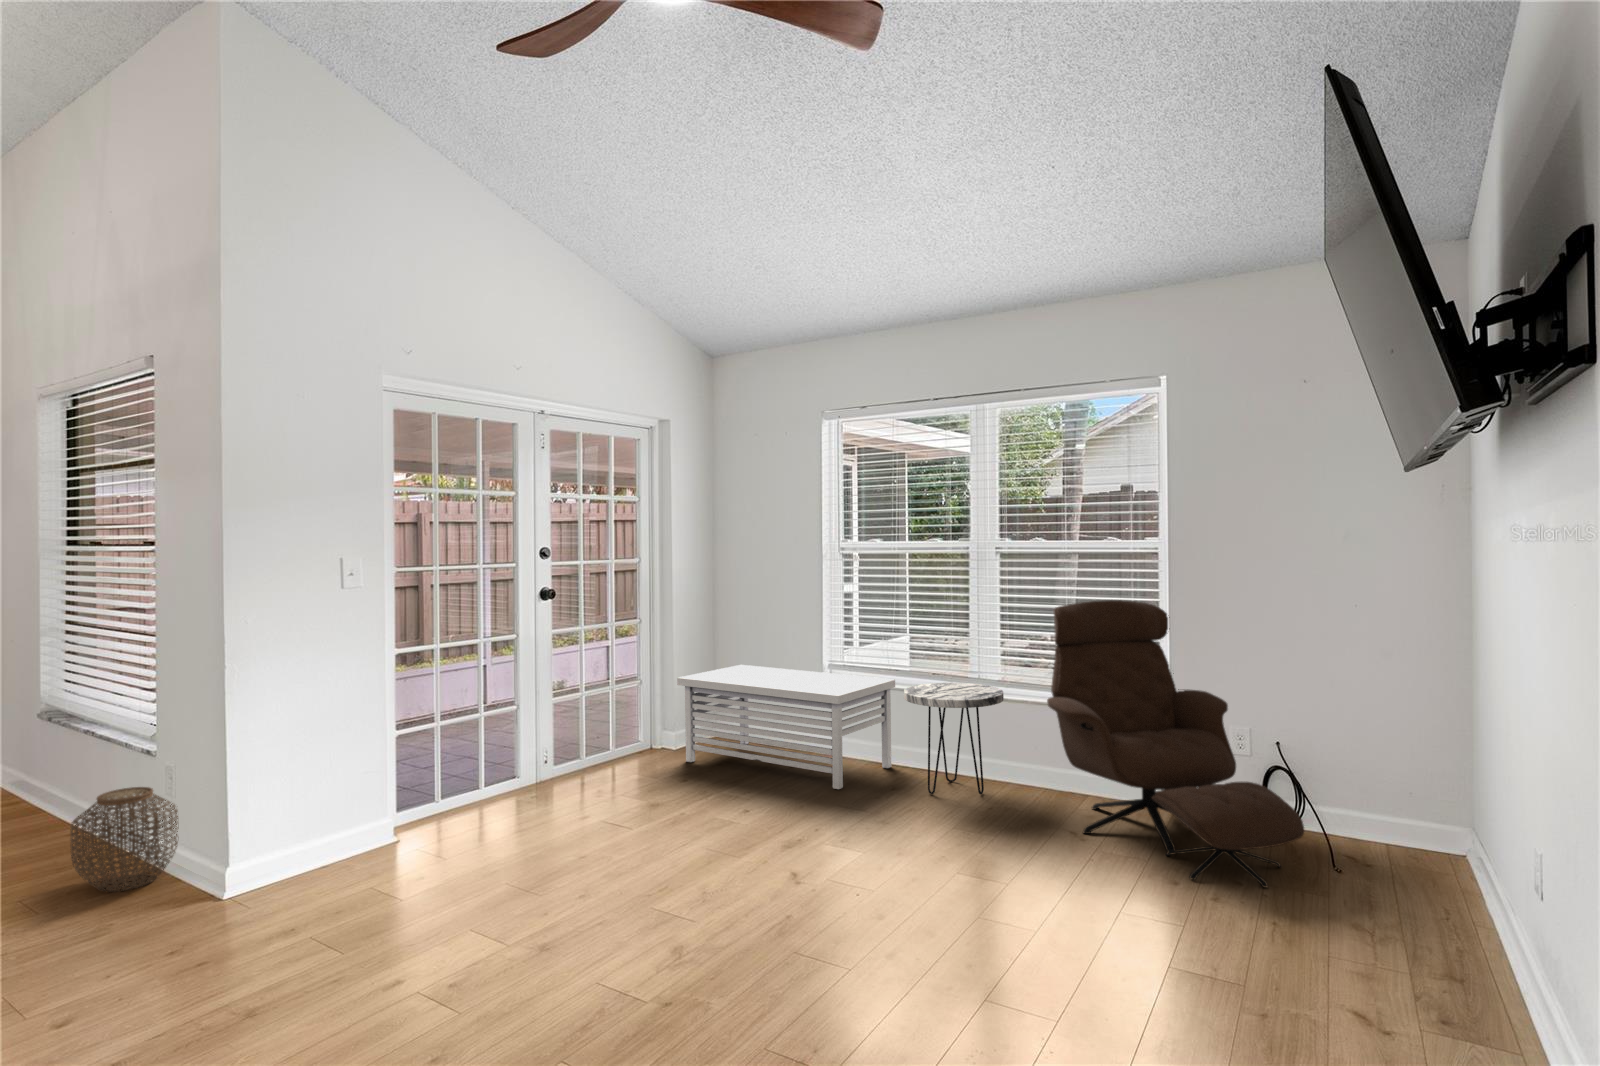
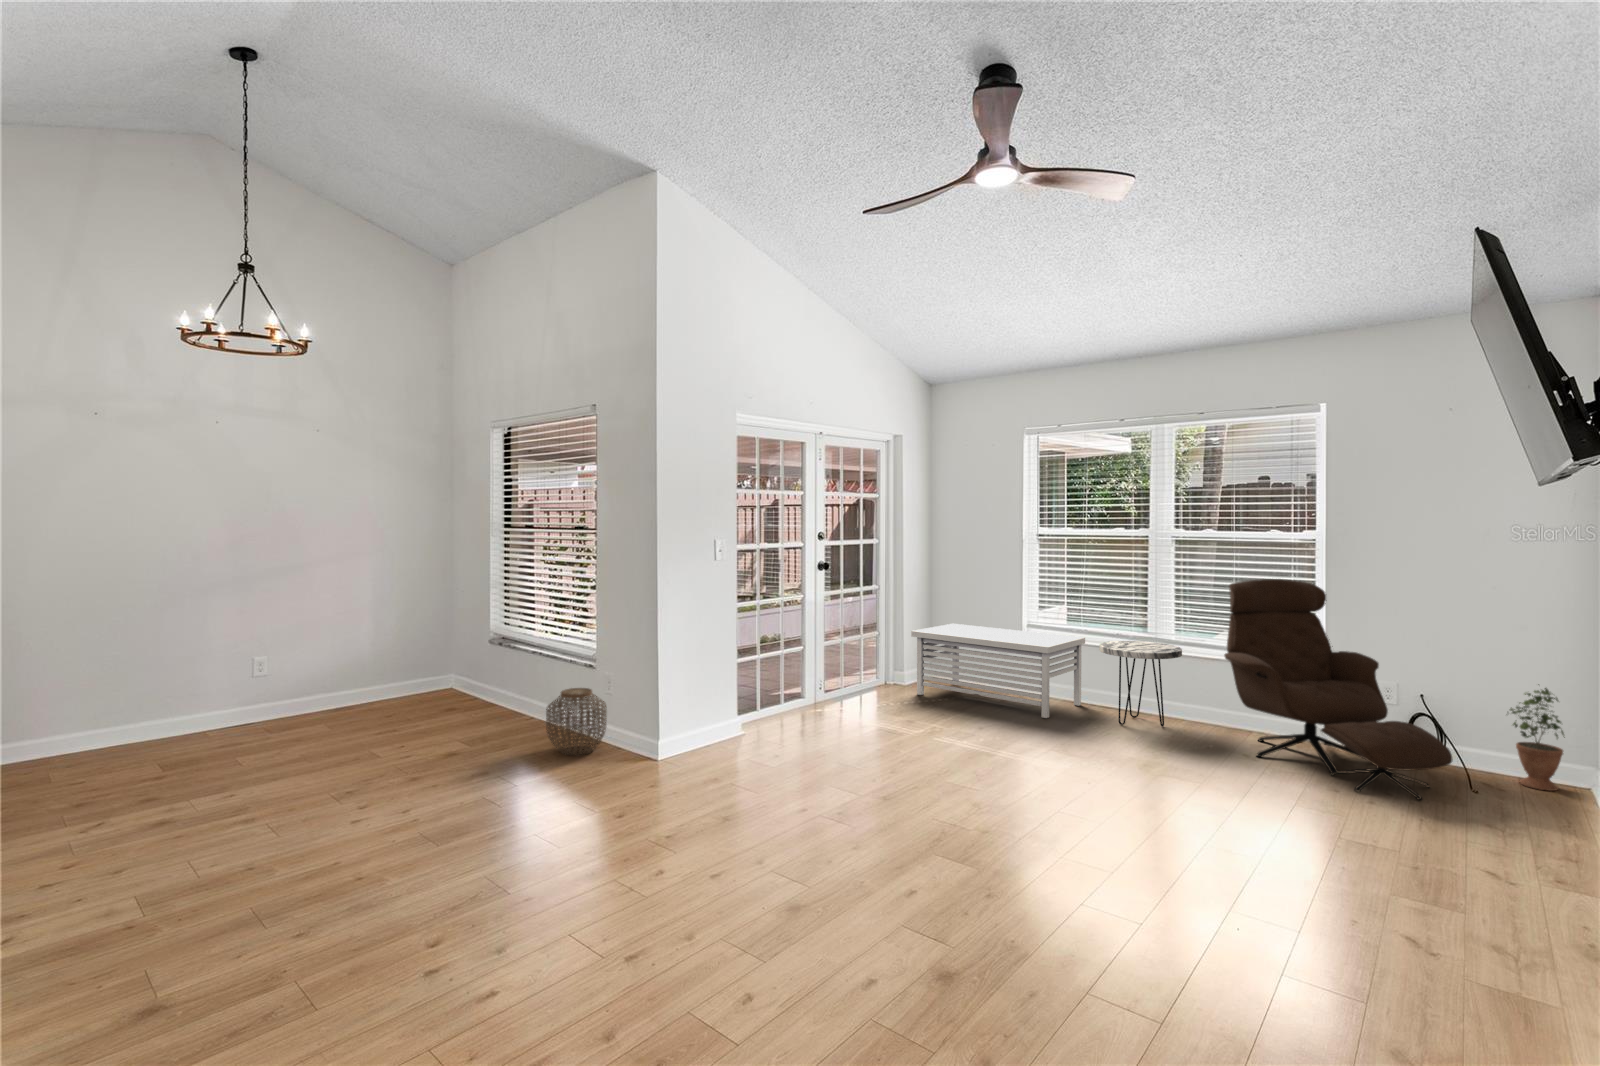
potted plant: none [1369,727,1435,862] -> present [1510,684,1565,791]

